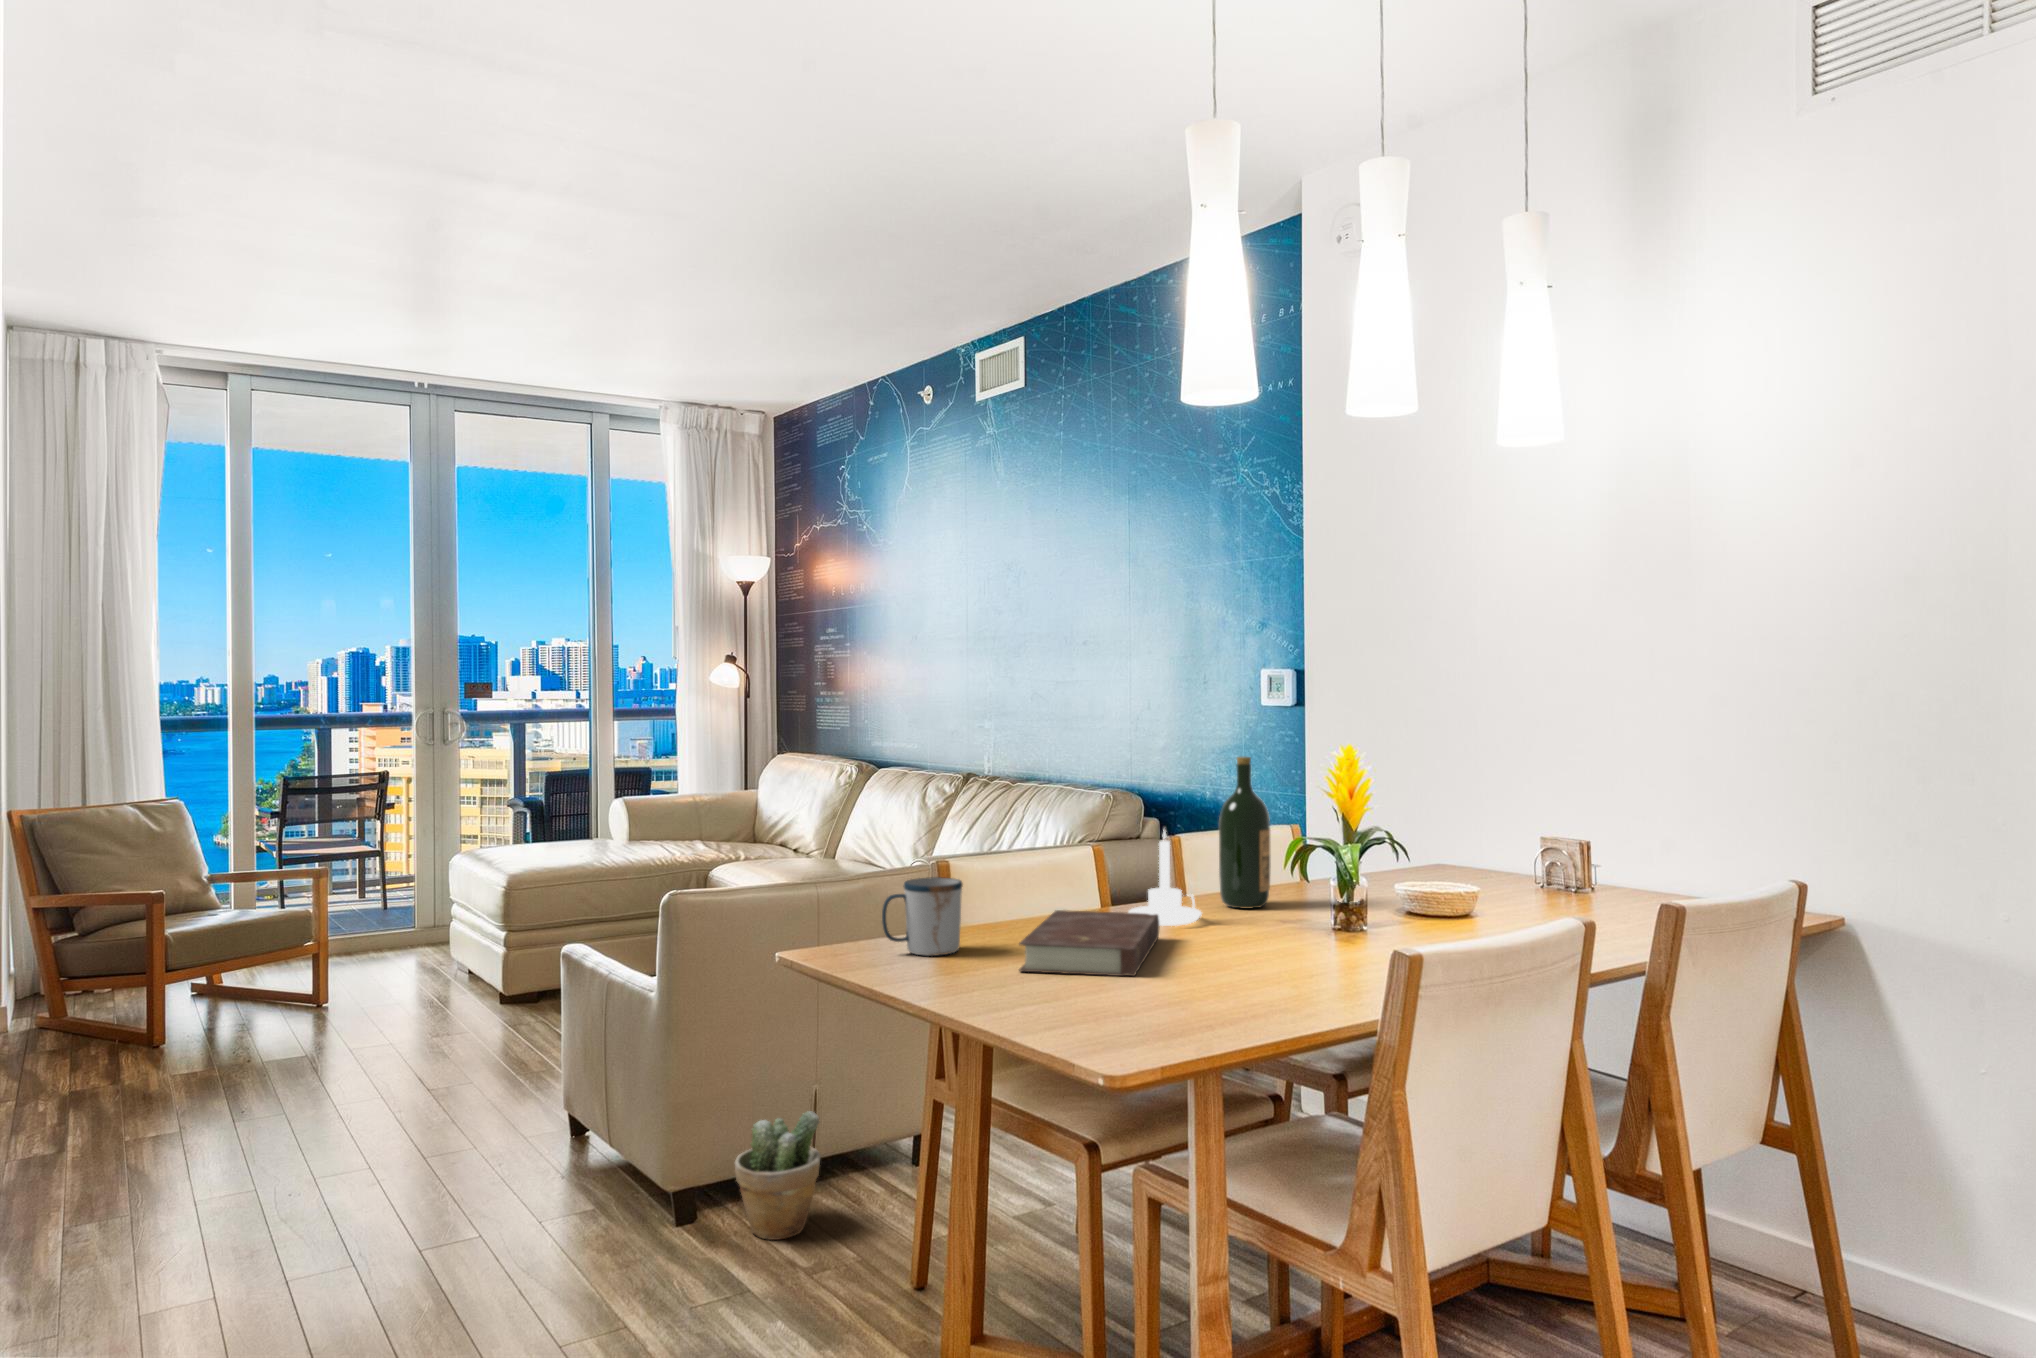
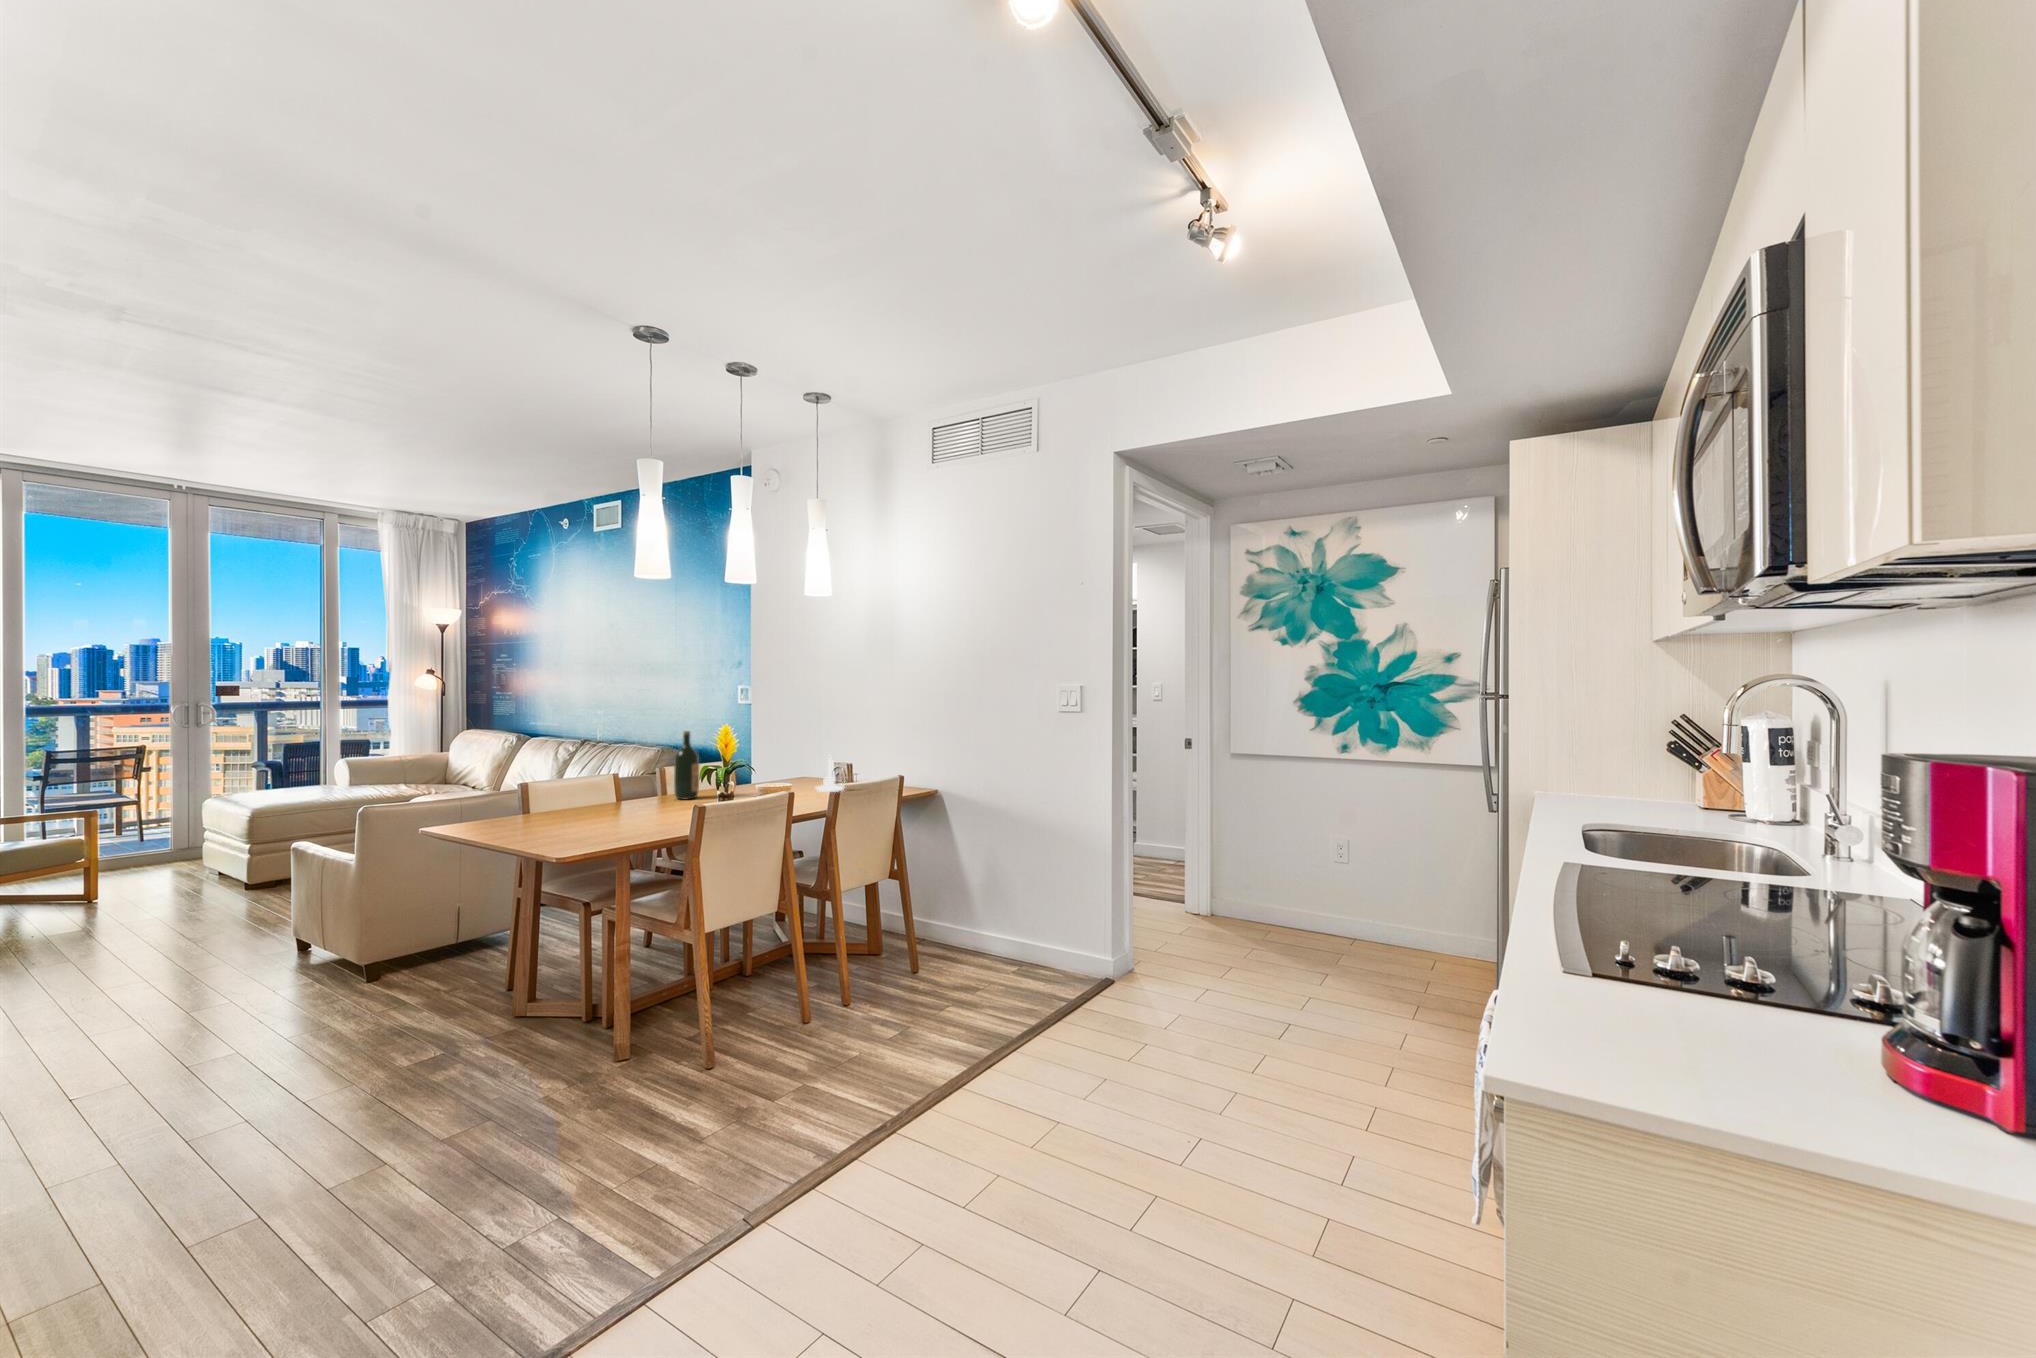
candle holder: present [1129,830,1202,926] -> present [816,758,844,792]
mug: present [882,877,963,956] -> none [482,790,526,825]
book: present [1019,910,1159,976] -> none [548,802,630,828]
potted plant: present [735,1111,821,1240] -> none [405,915,459,982]

